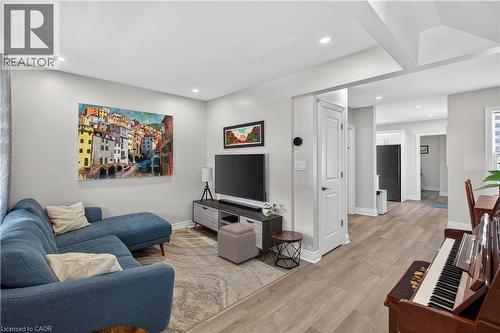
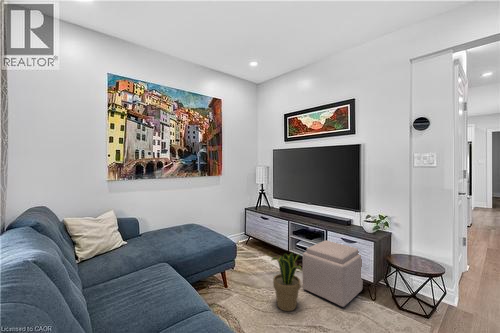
potted plant: none [189,229,212,267] -> present [272,253,301,311]

